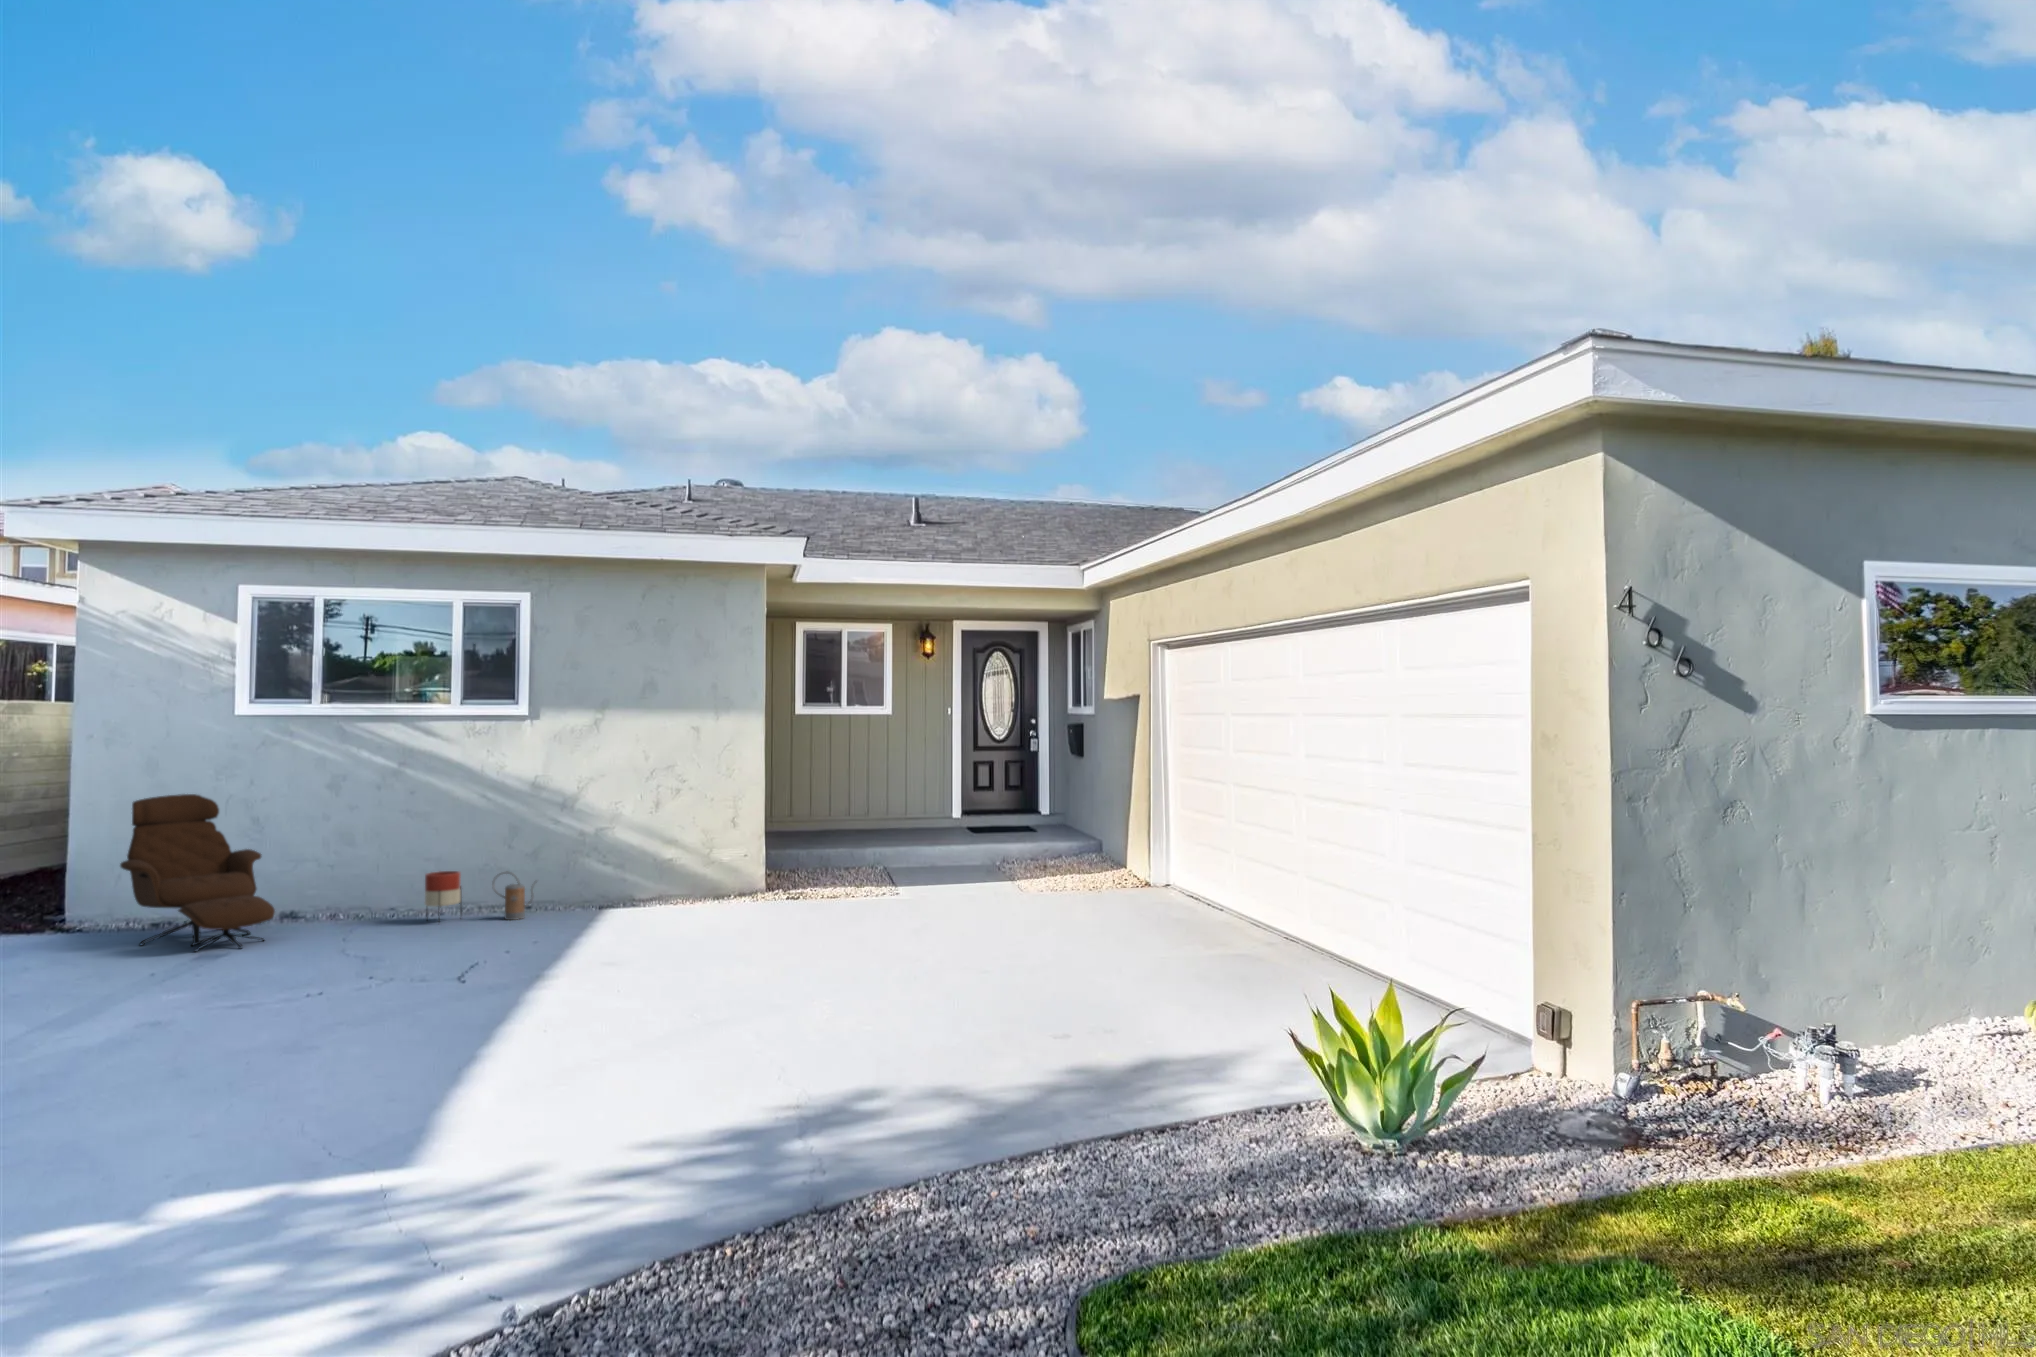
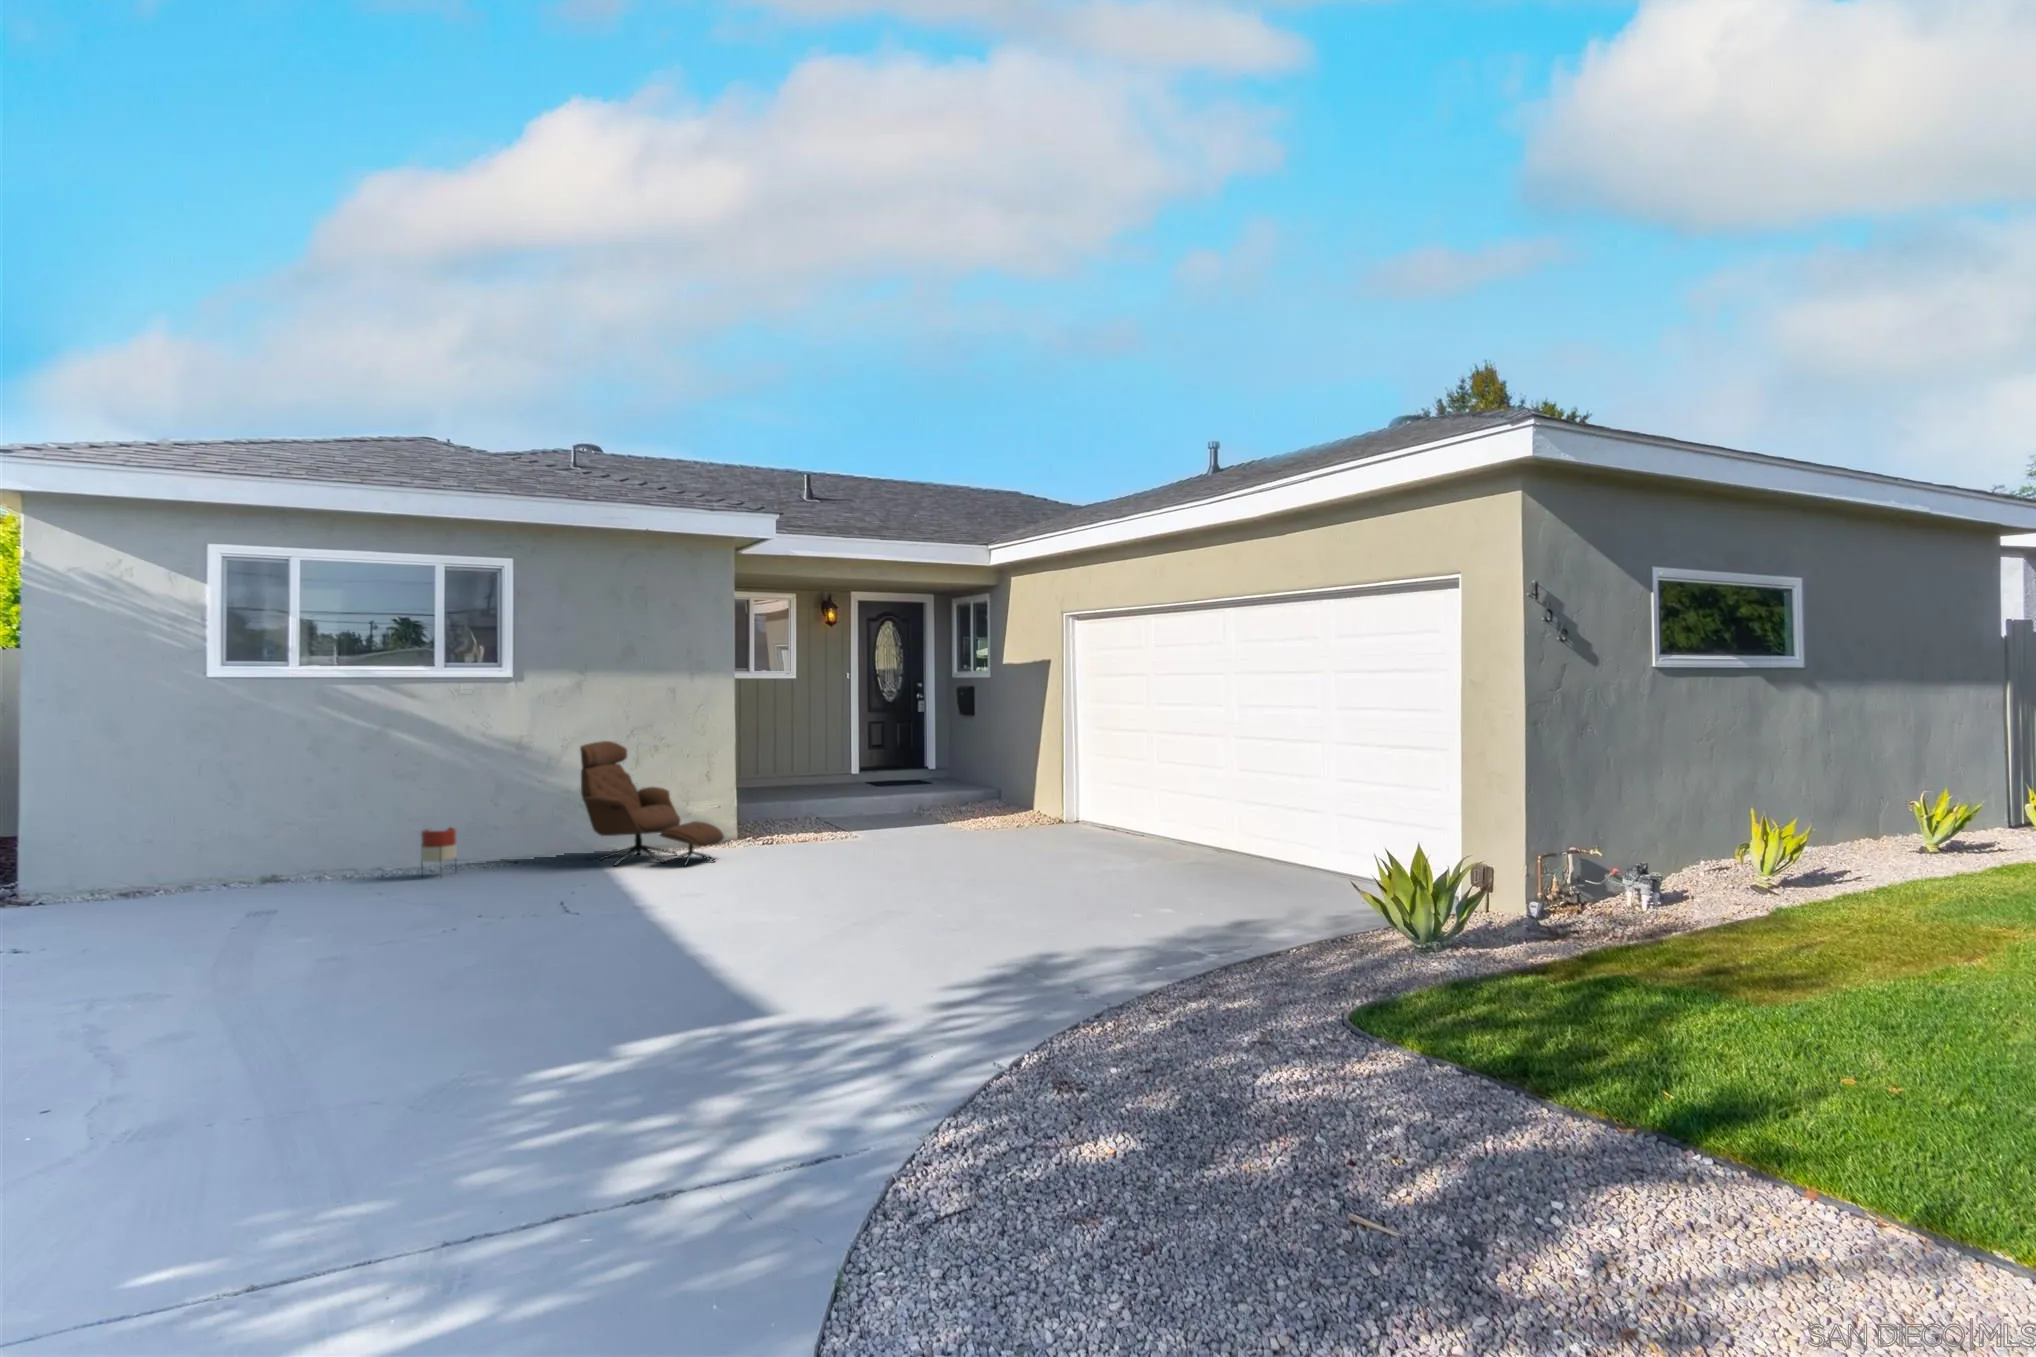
lounge chair: present [120,794,275,952] -> present [580,741,724,866]
watering can: present [492,872,536,920] -> none [490,826,534,871]

